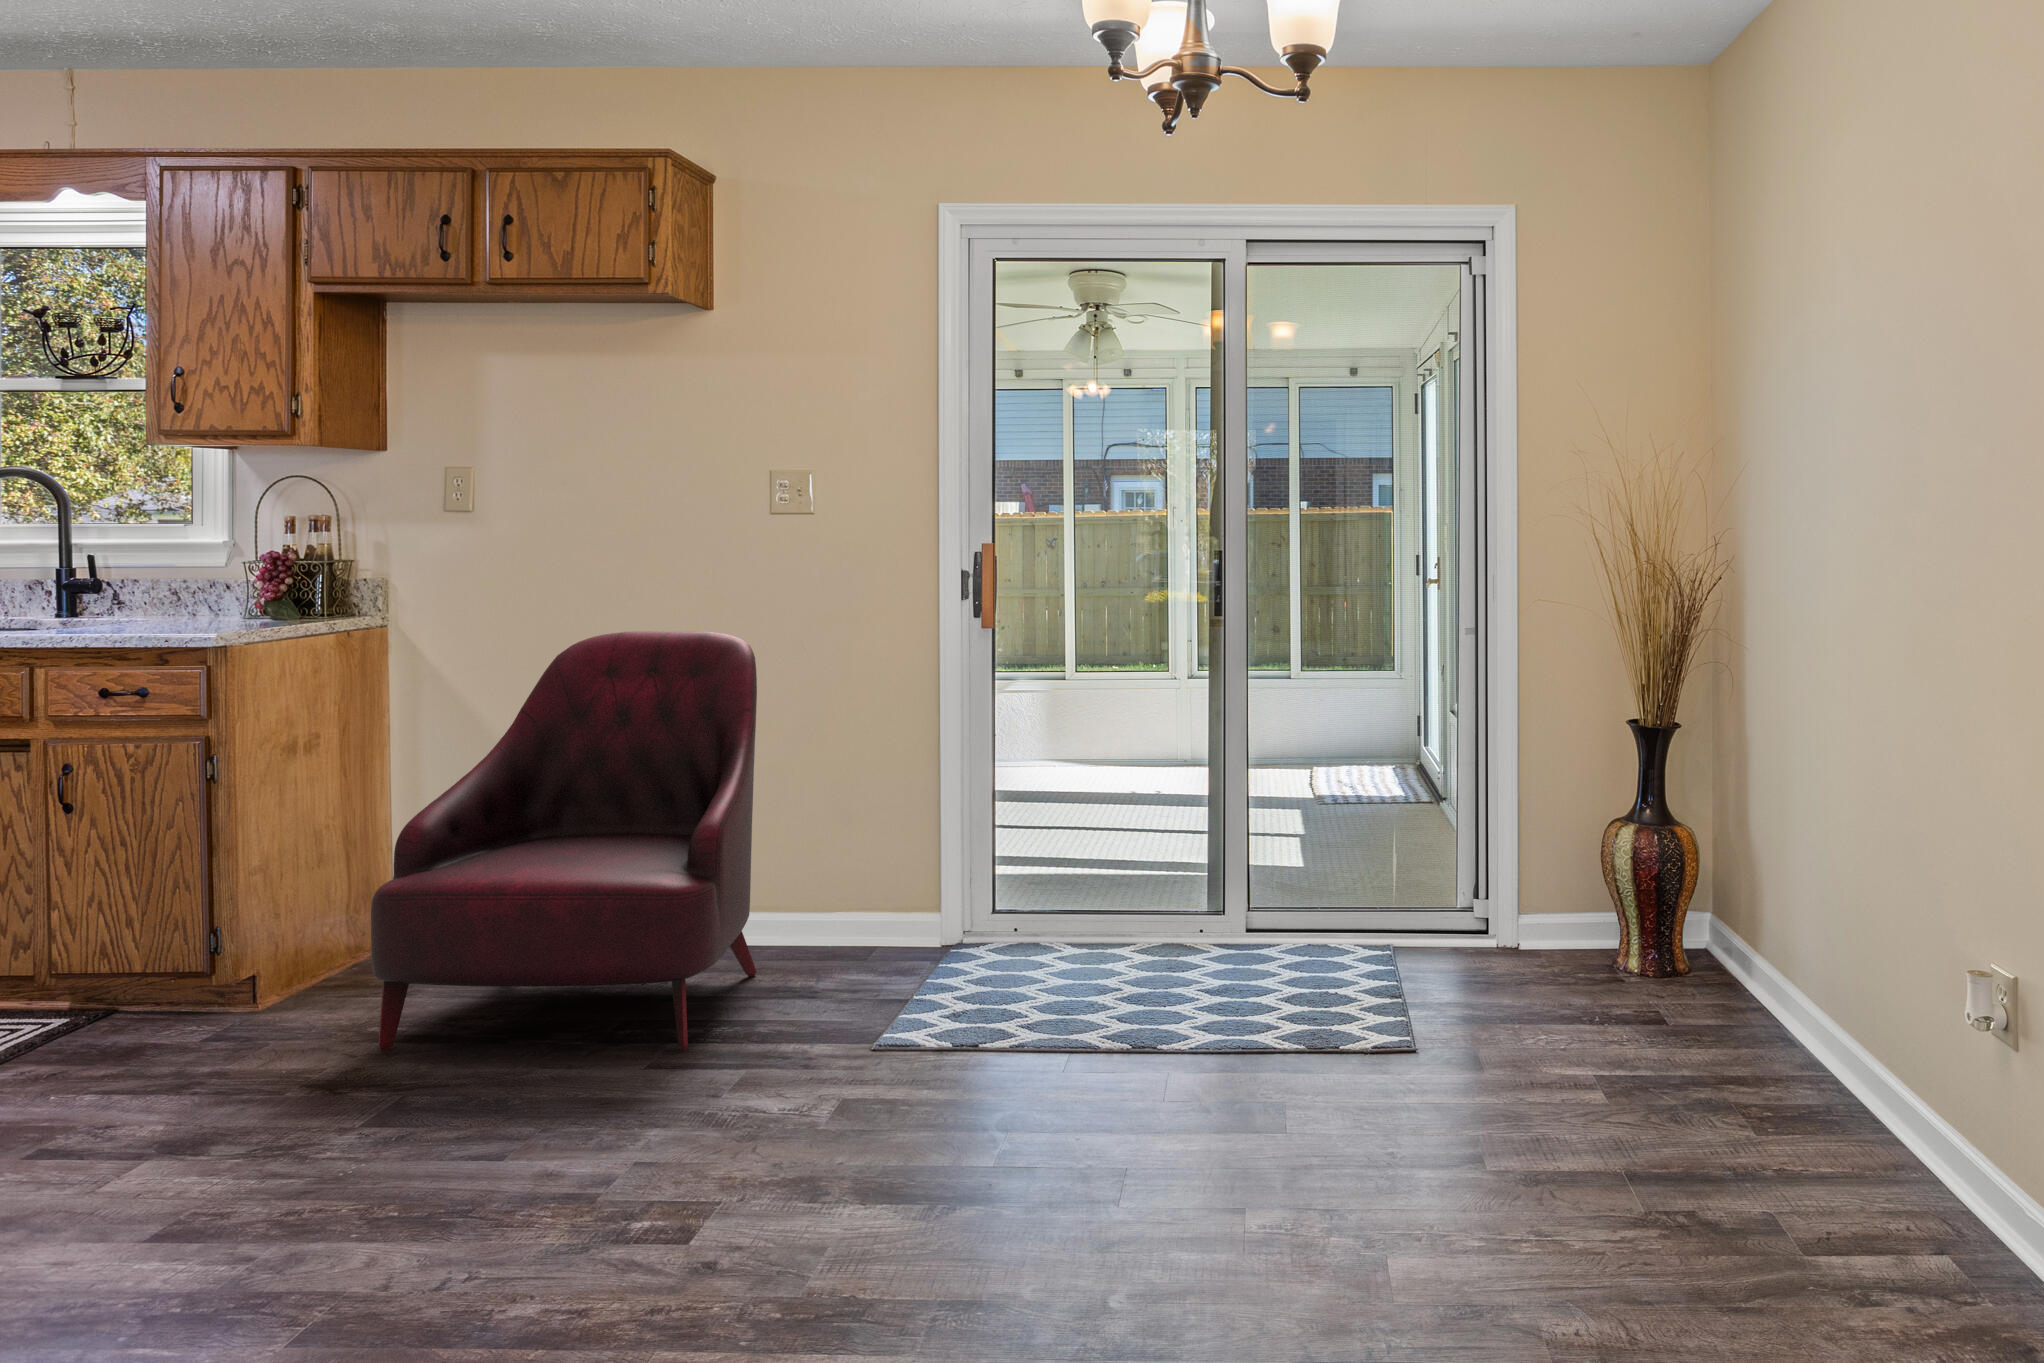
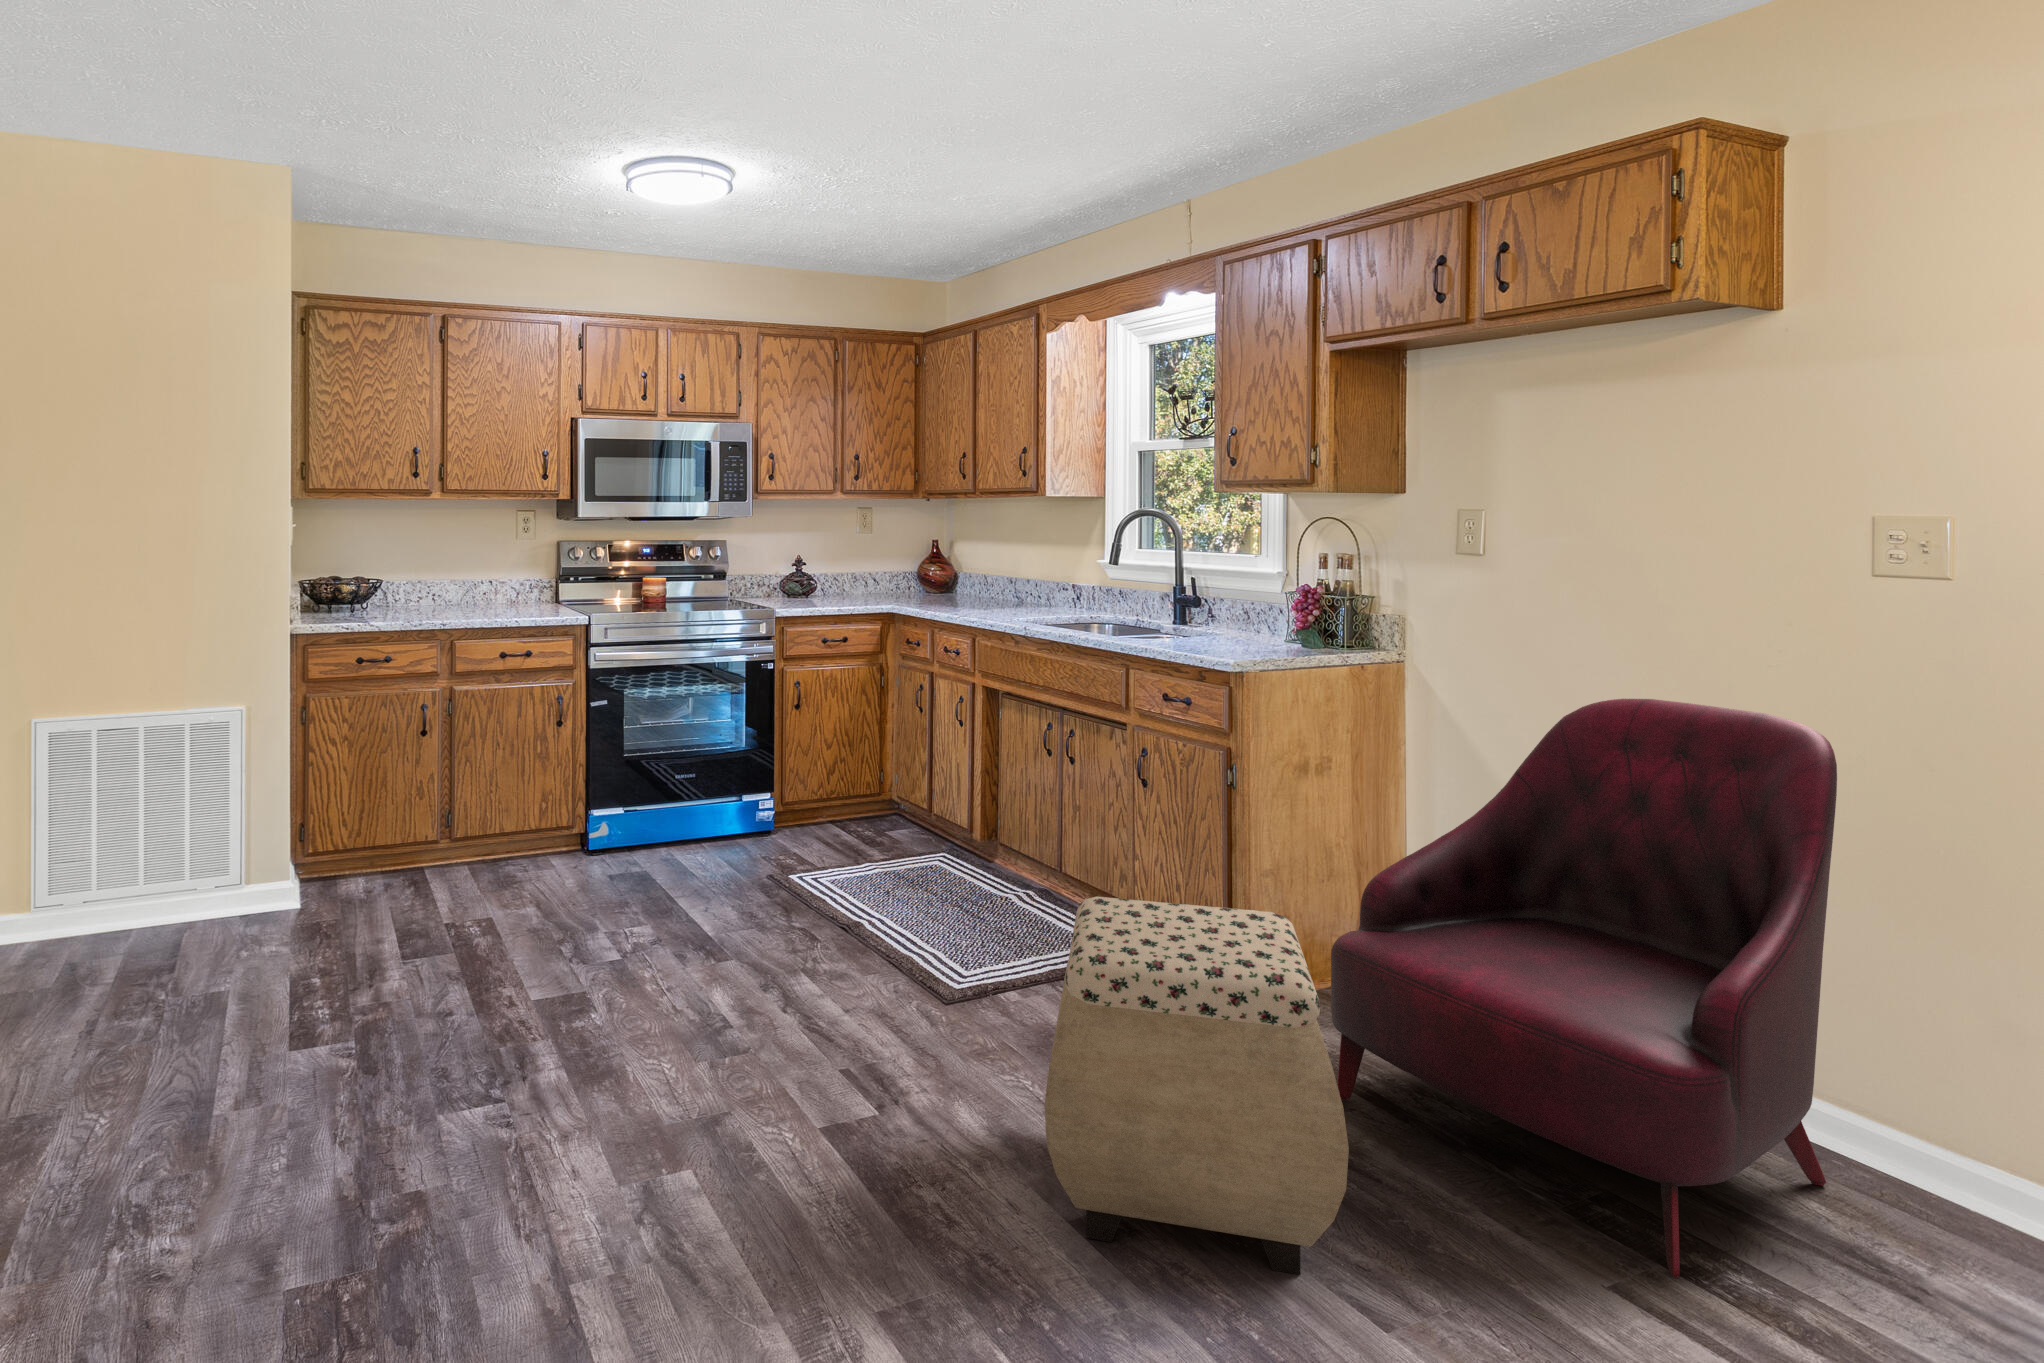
ottoman: none [72,855,464,1227] -> present [1044,897,1349,1274]

